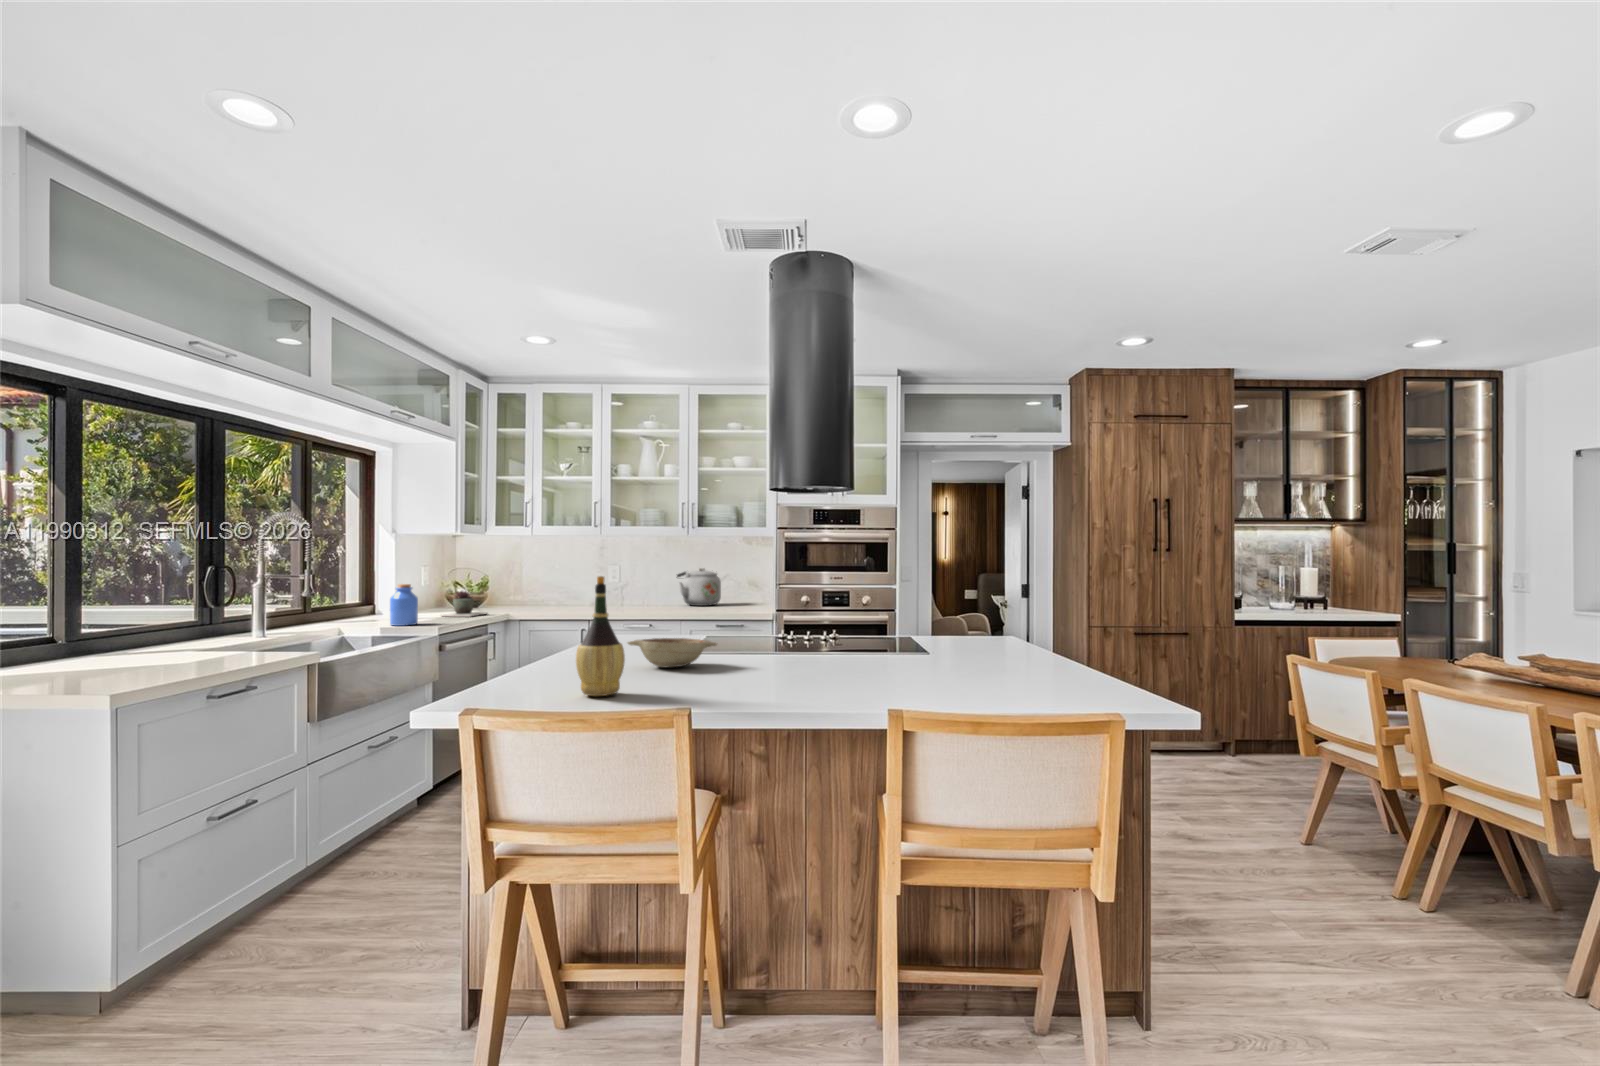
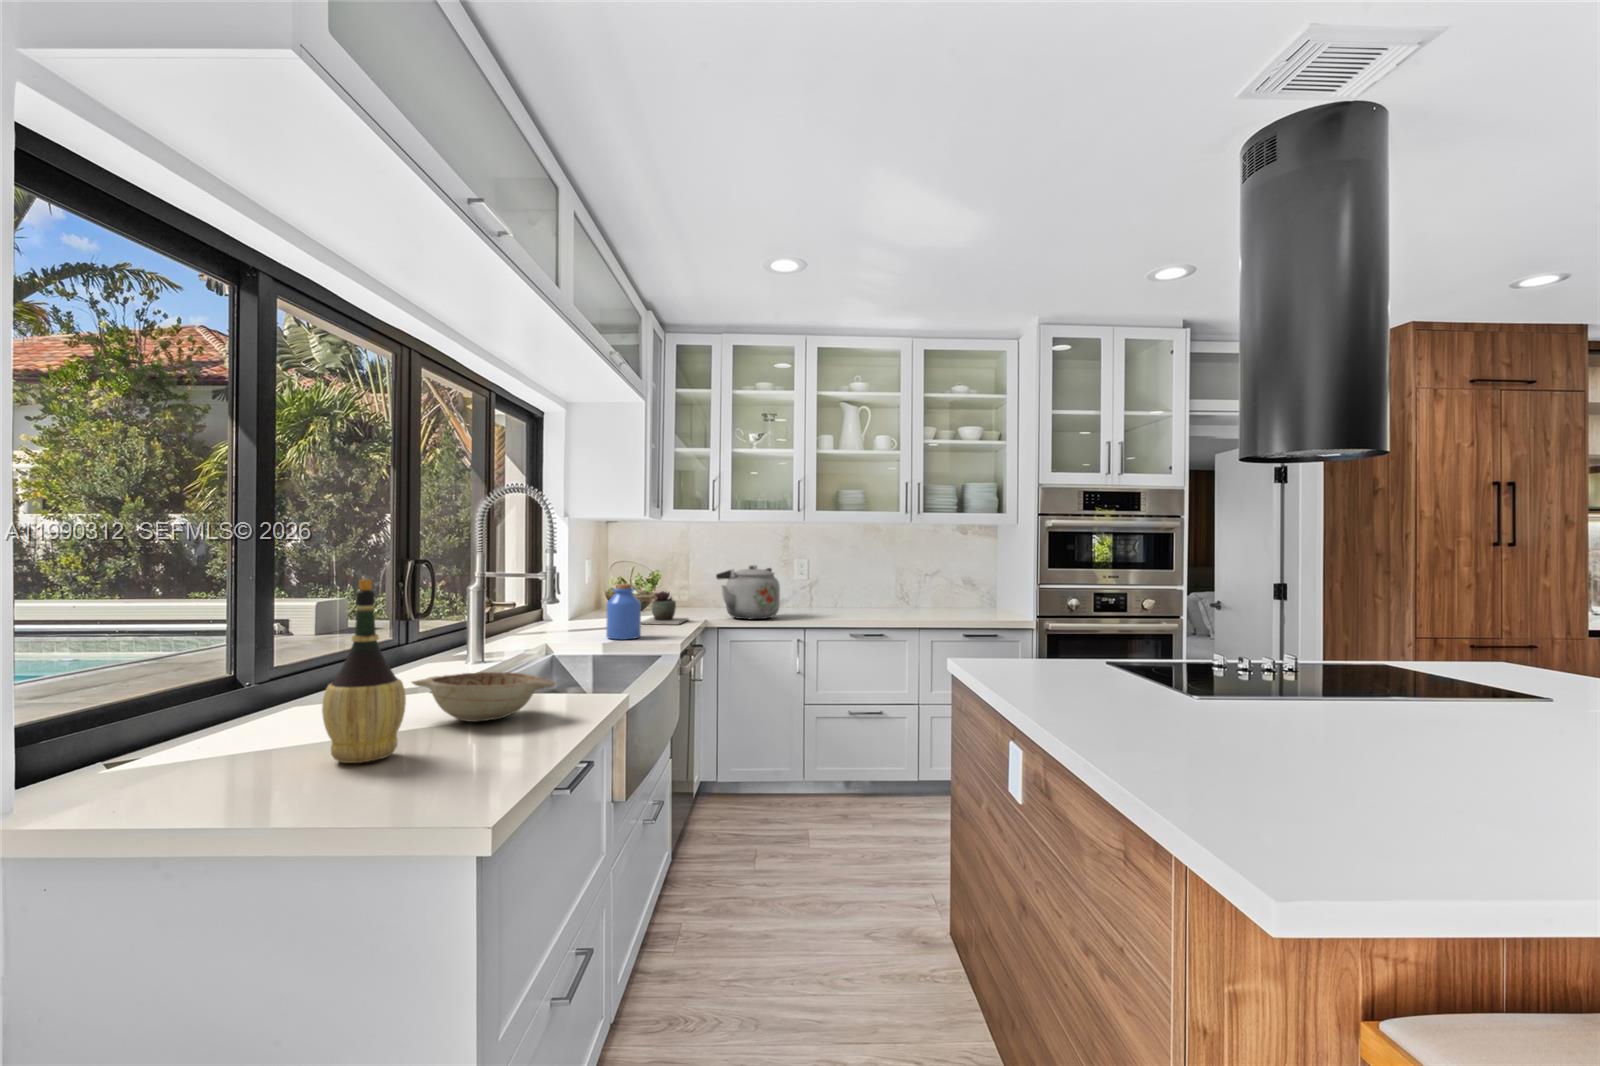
kettle: present [677,568,721,606] -> present [716,565,780,619]
wine bottle: present [576,576,625,696] -> present [322,579,406,763]
decorative bowl: present [628,638,717,667] -> present [412,672,555,722]

